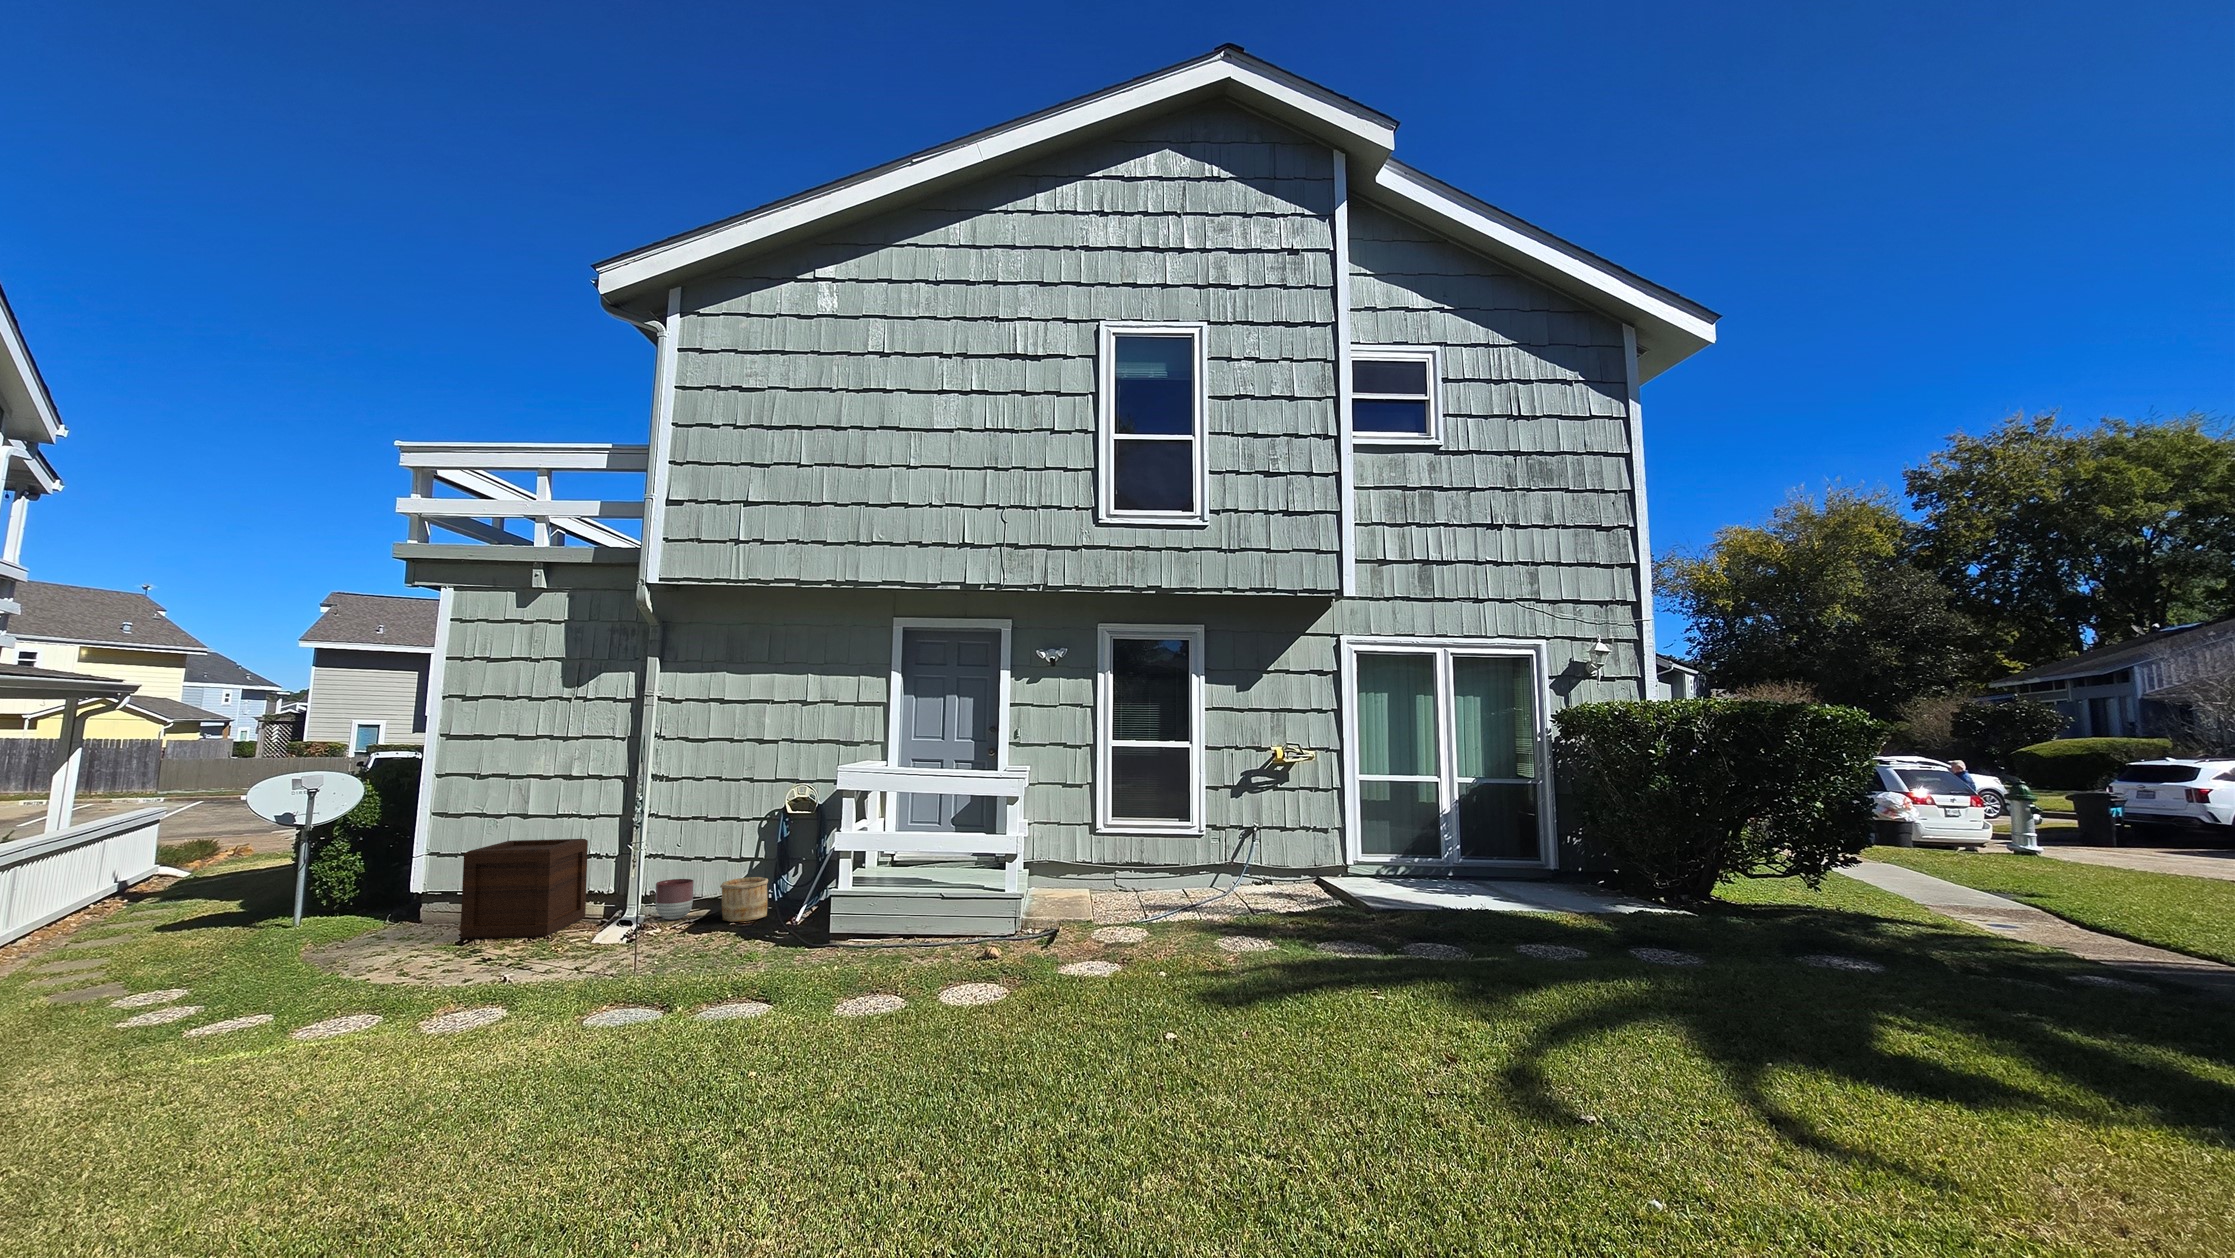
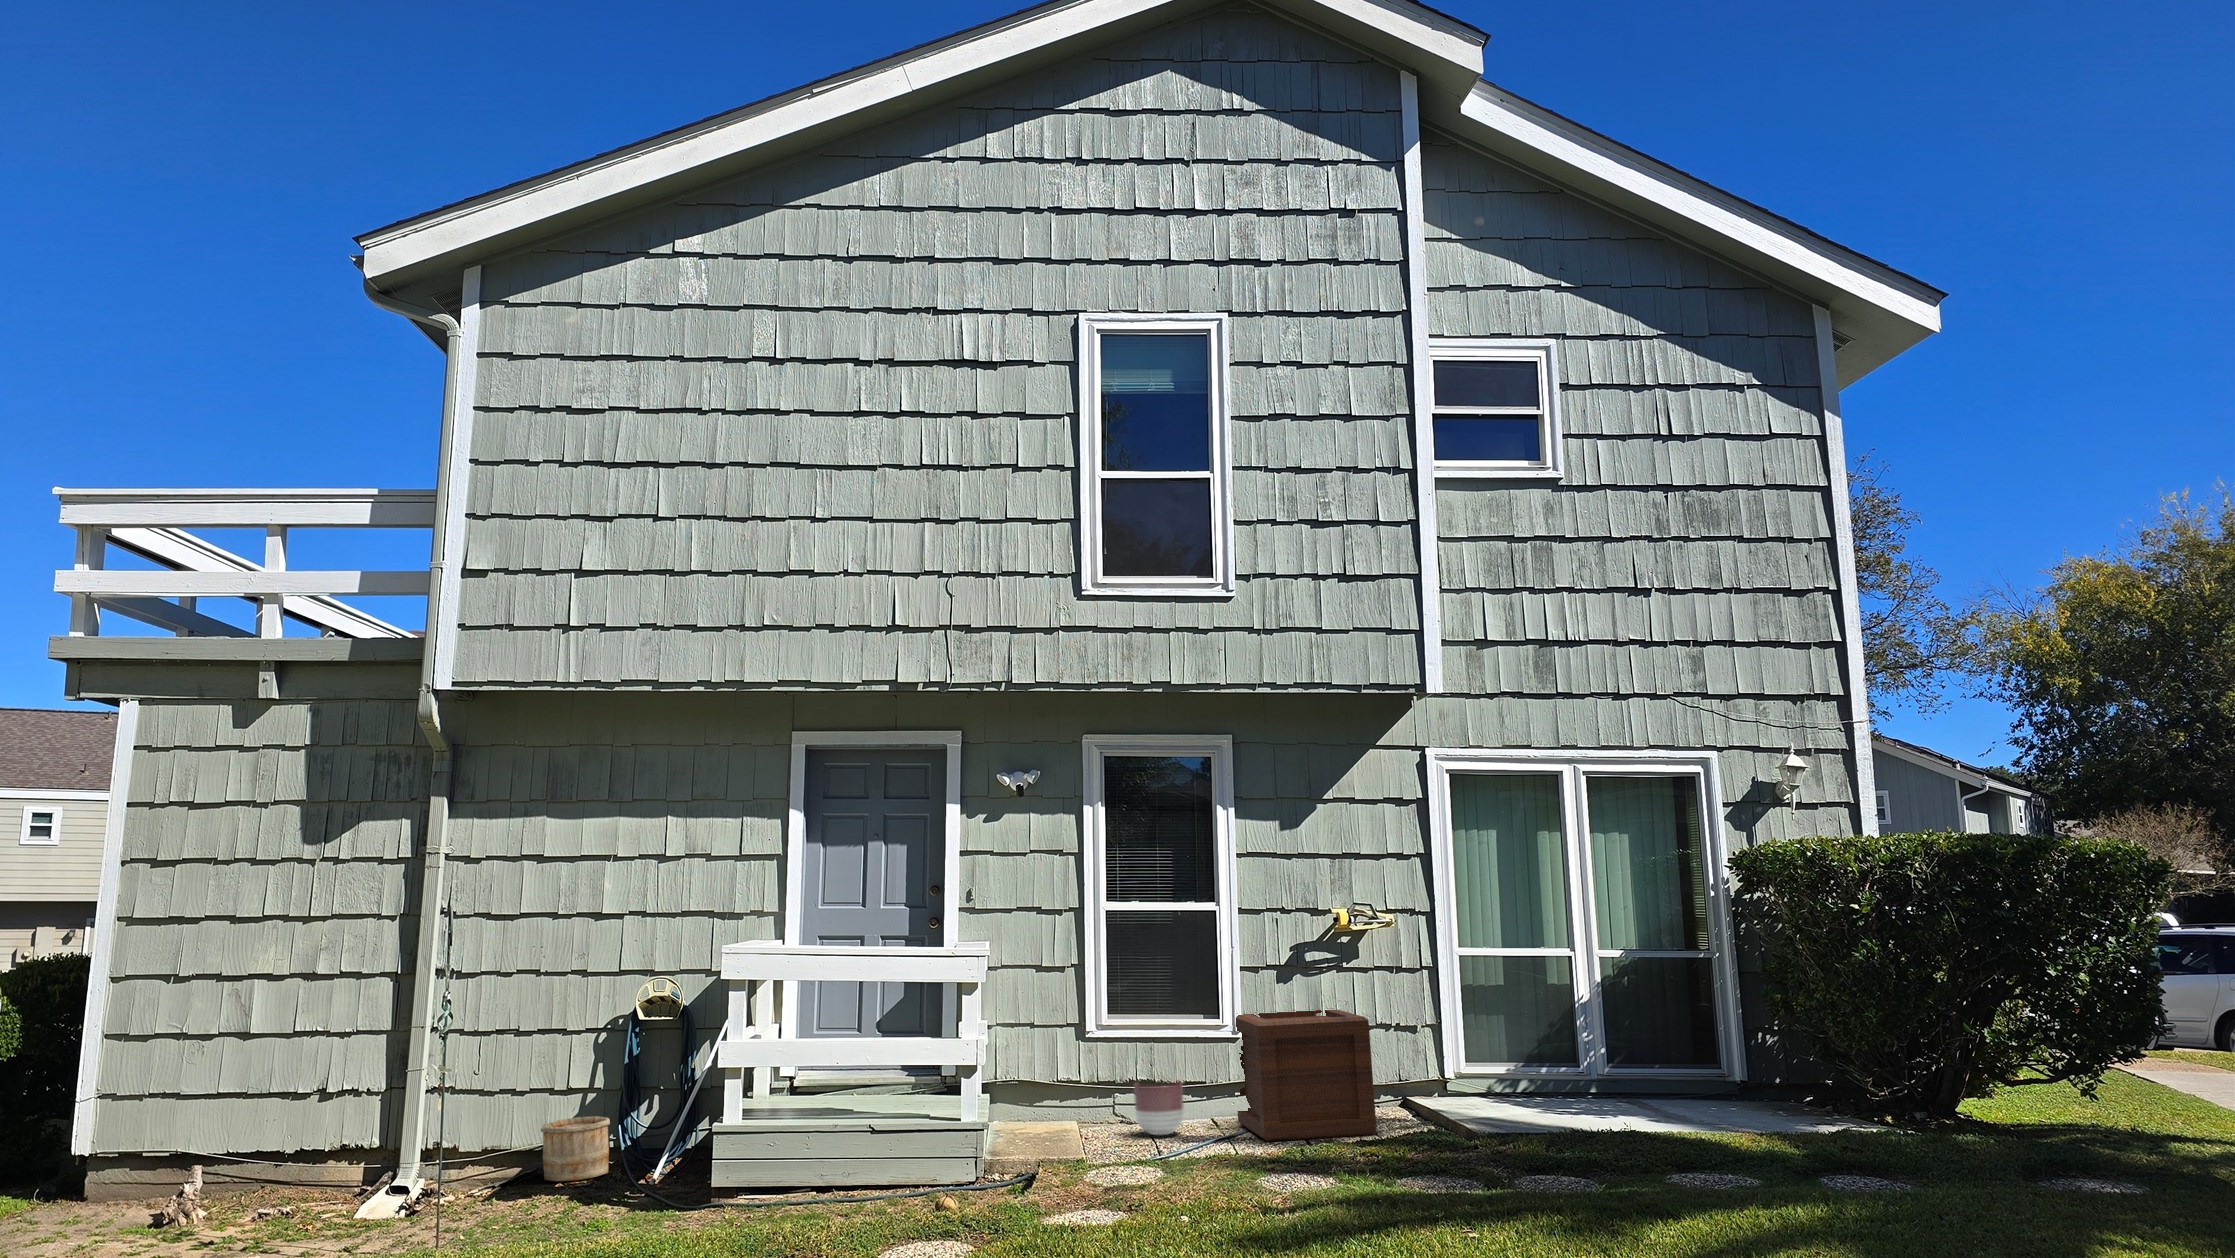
wooden crate: present [460,839,588,939] -> present [1236,1010,1377,1141]
planter: present [656,879,694,920] -> present [1134,1081,1184,1135]

